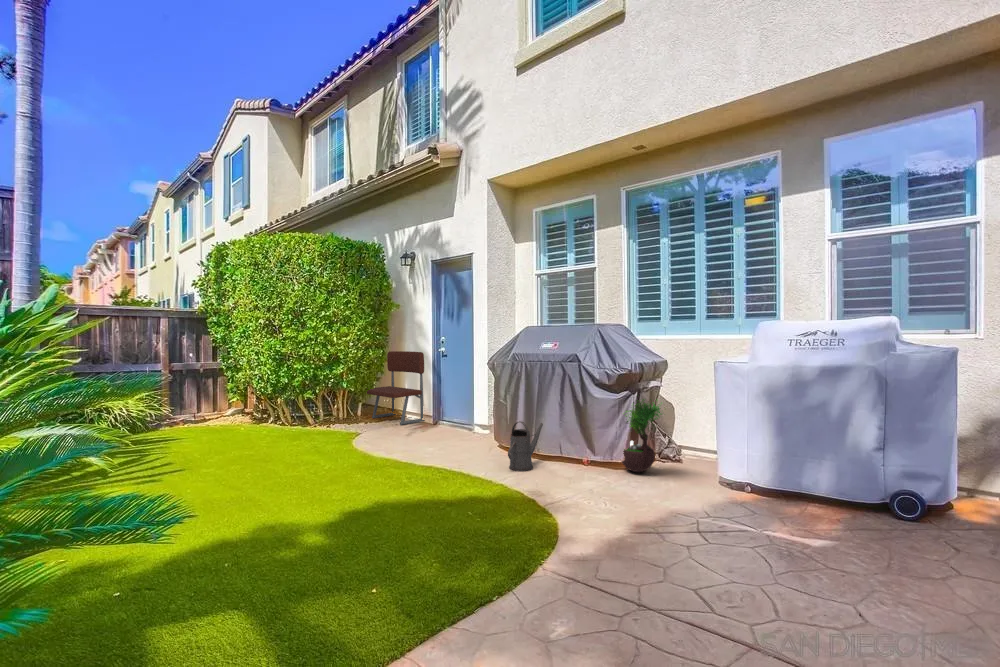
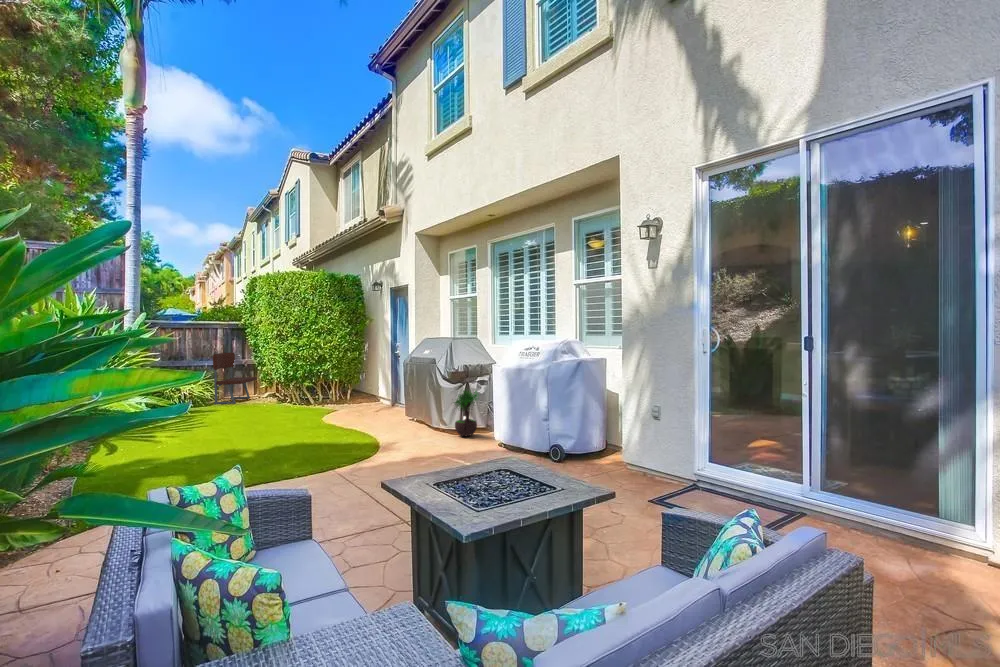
bench: present [367,351,425,425] -> present [213,352,257,404]
watering can: present [508,421,543,472] -> none [386,401,420,433]

